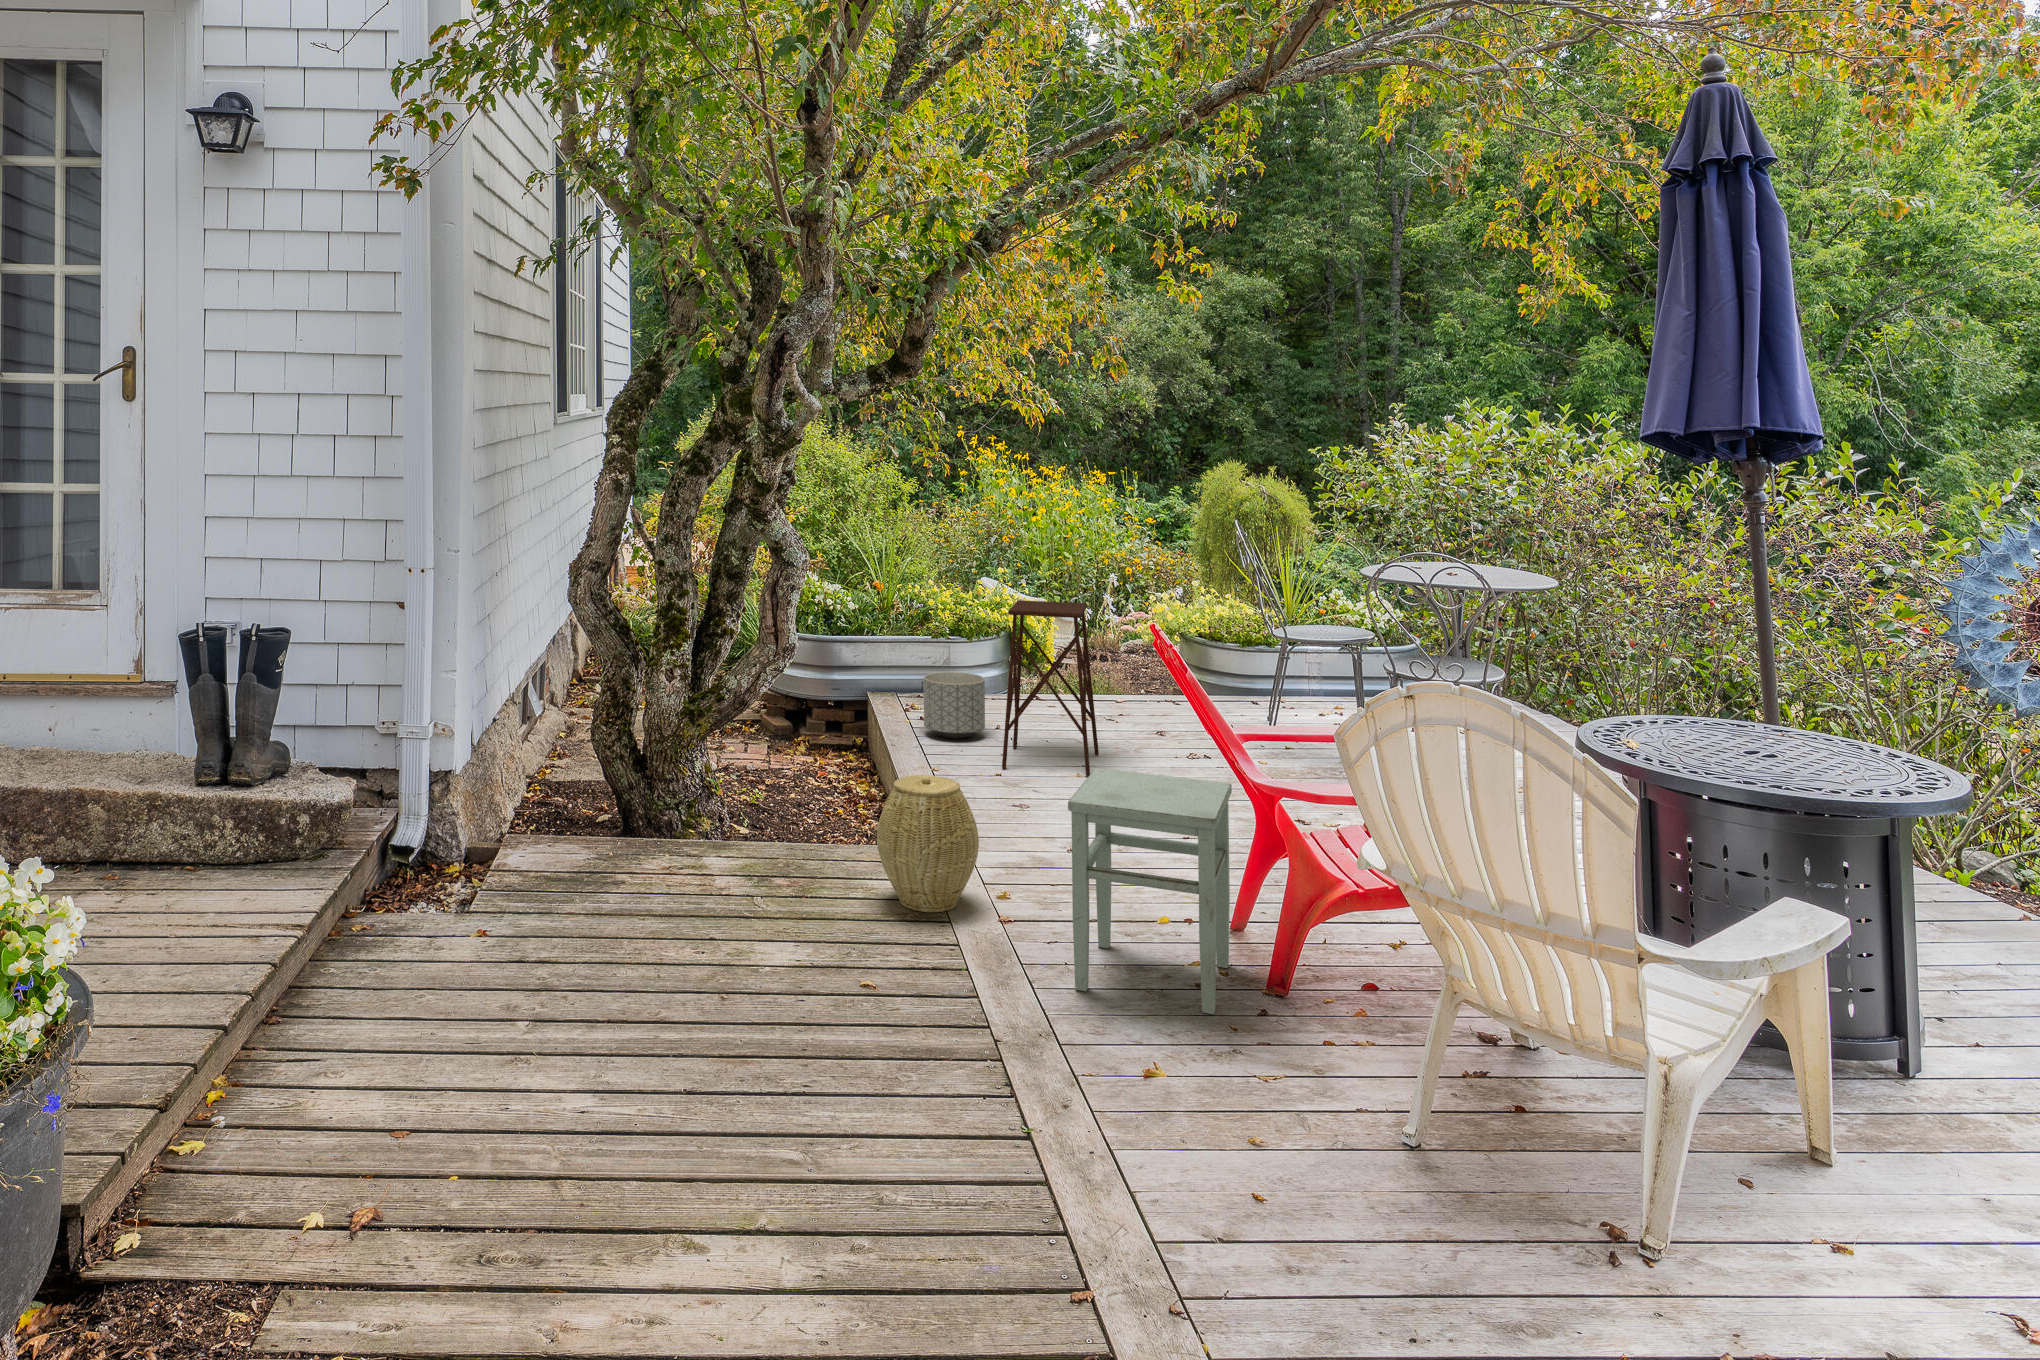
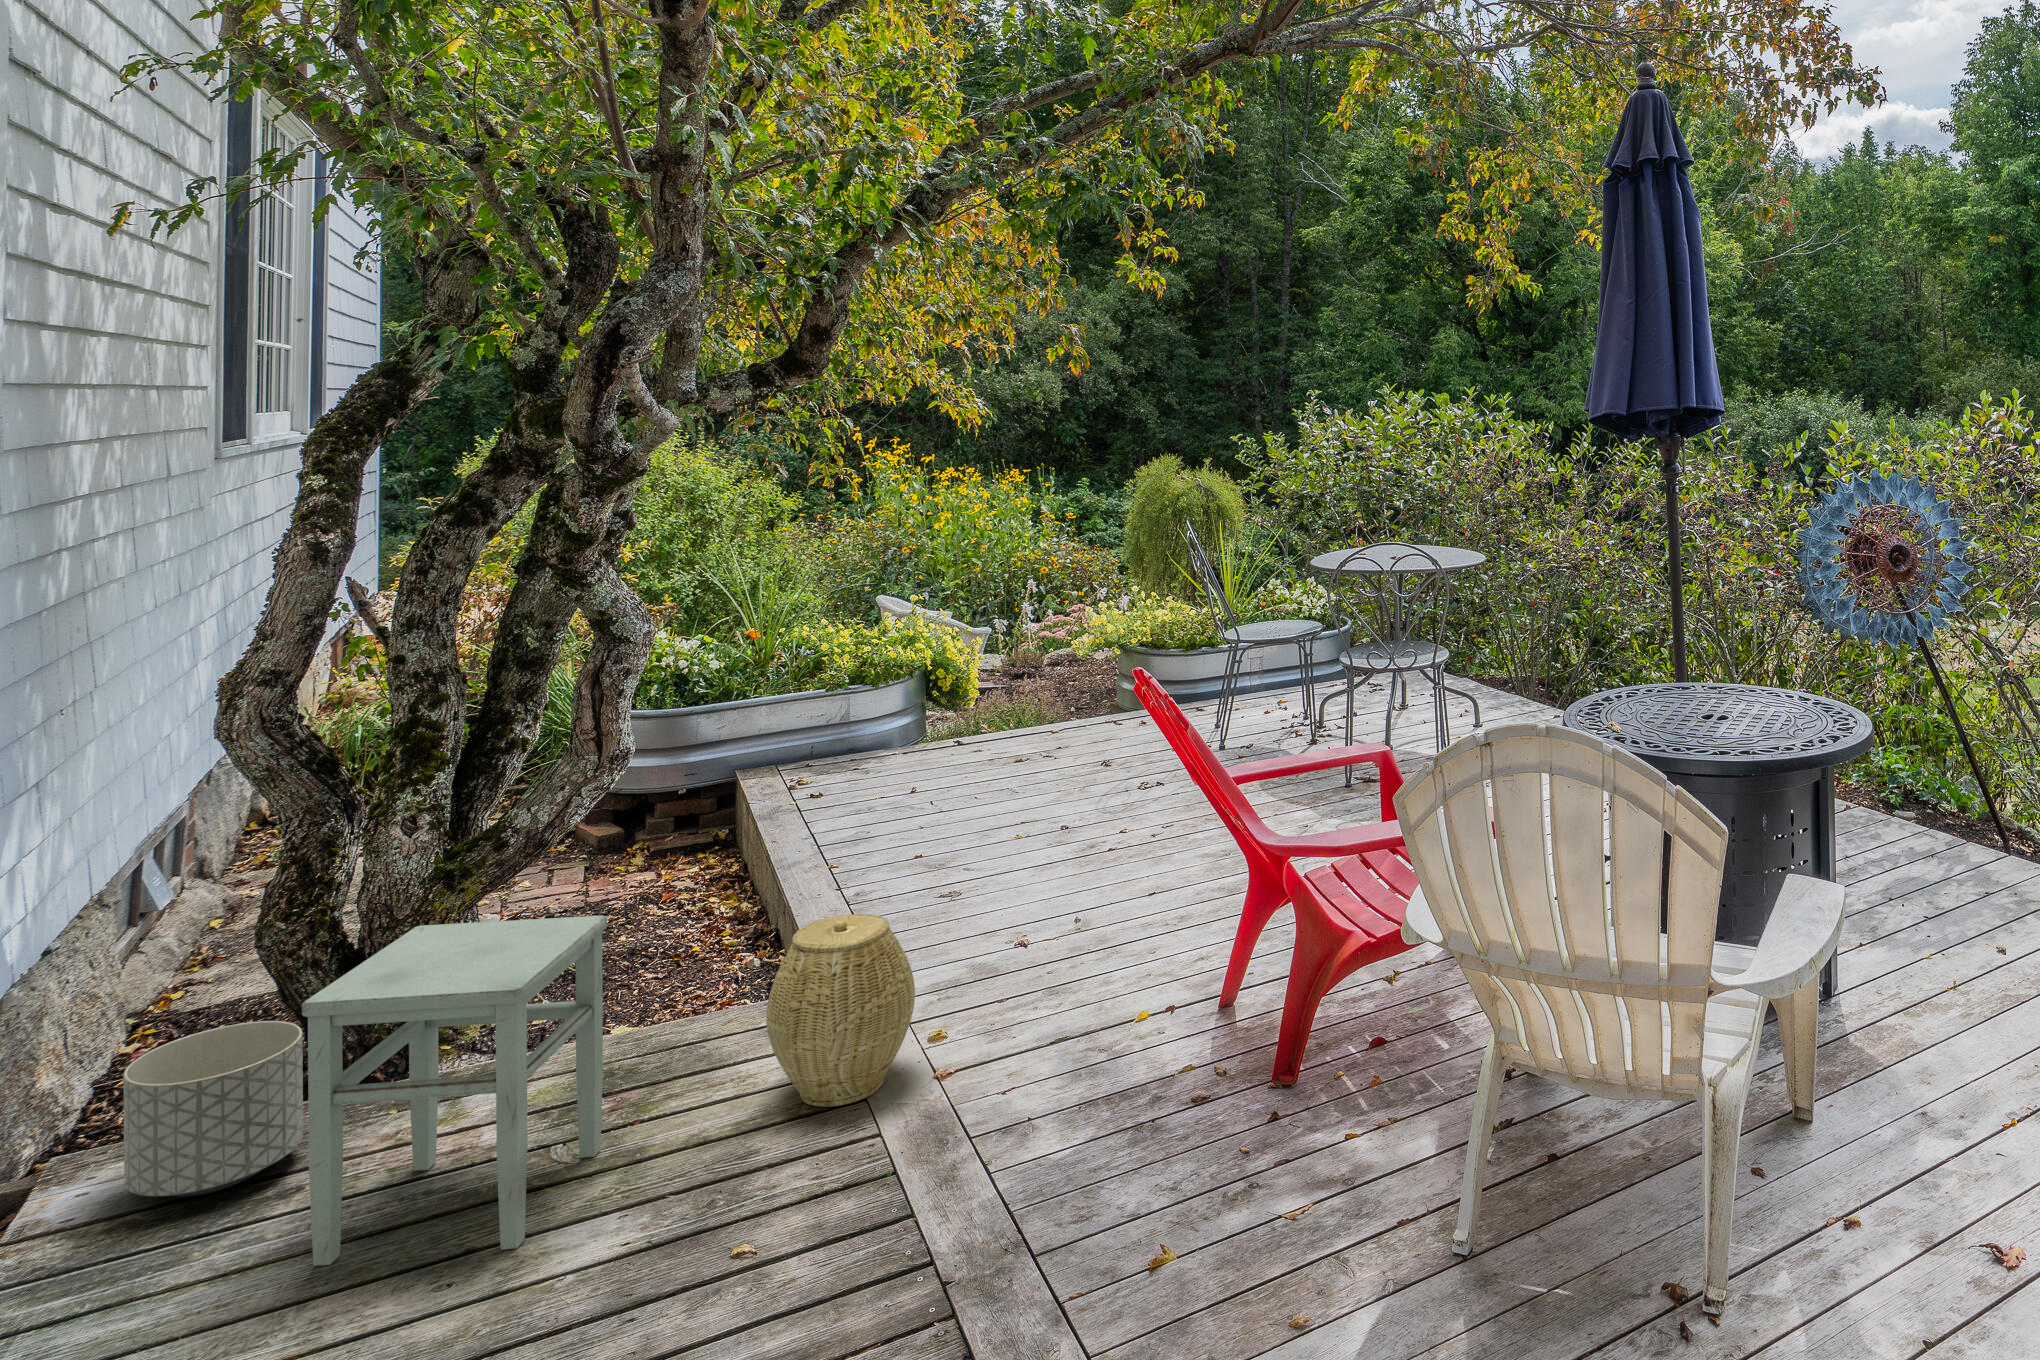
side table: present [1002,600,1099,776] -> none [925,636,1042,853]
planter: present [924,672,985,739] -> present [124,1021,303,1197]
stool: present [1068,768,1232,1014] -> present [302,915,607,1266]

